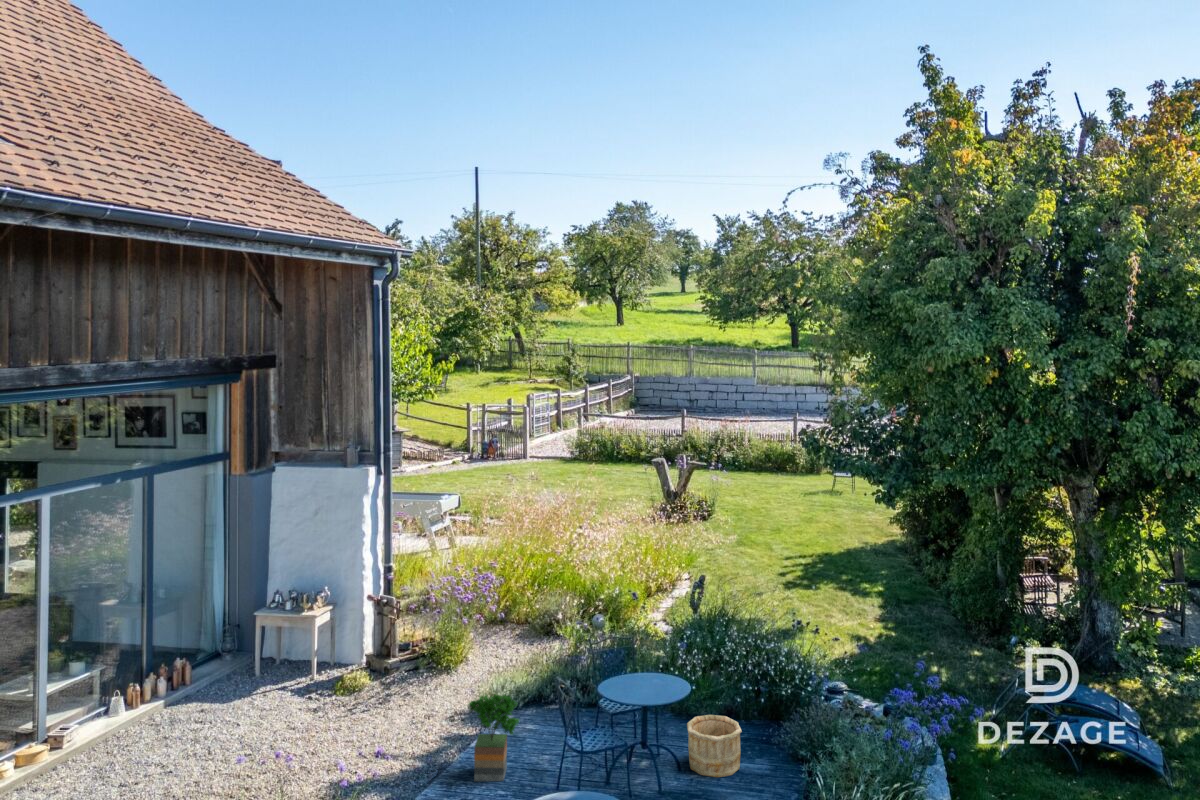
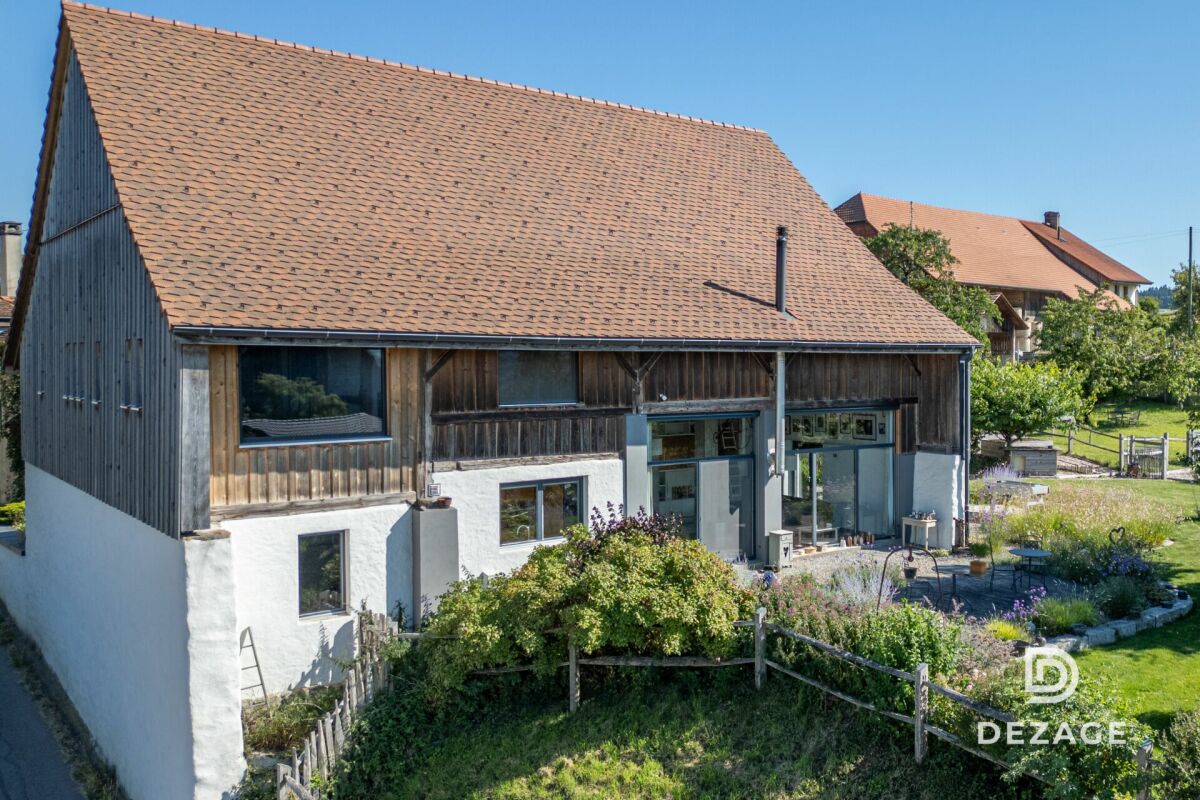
wooden bucket: present [687,715,742,777] -> none [1067,568,1095,592]

